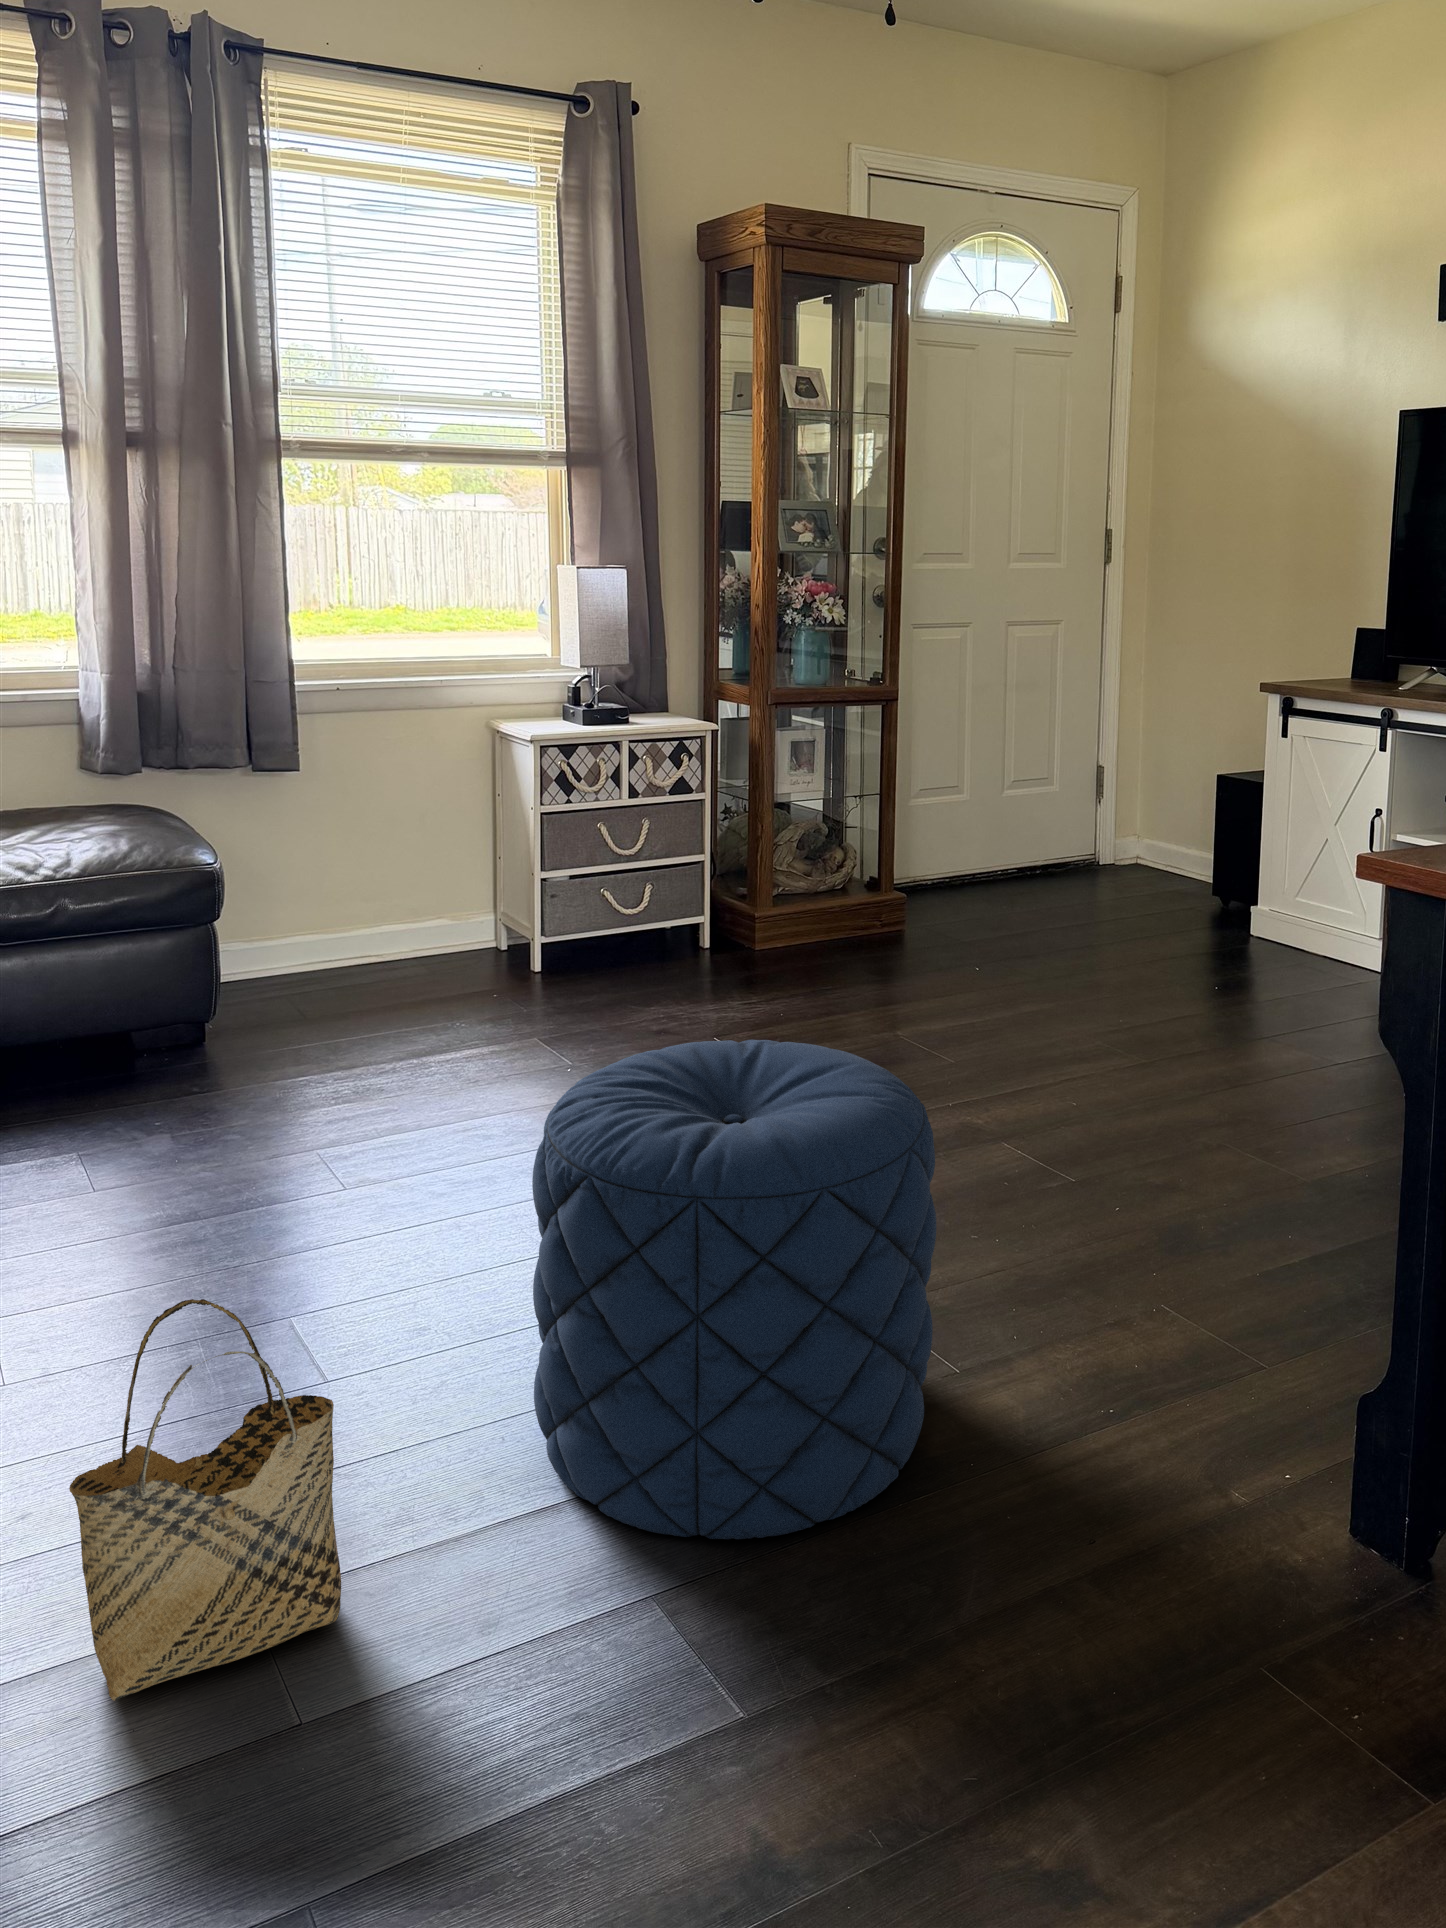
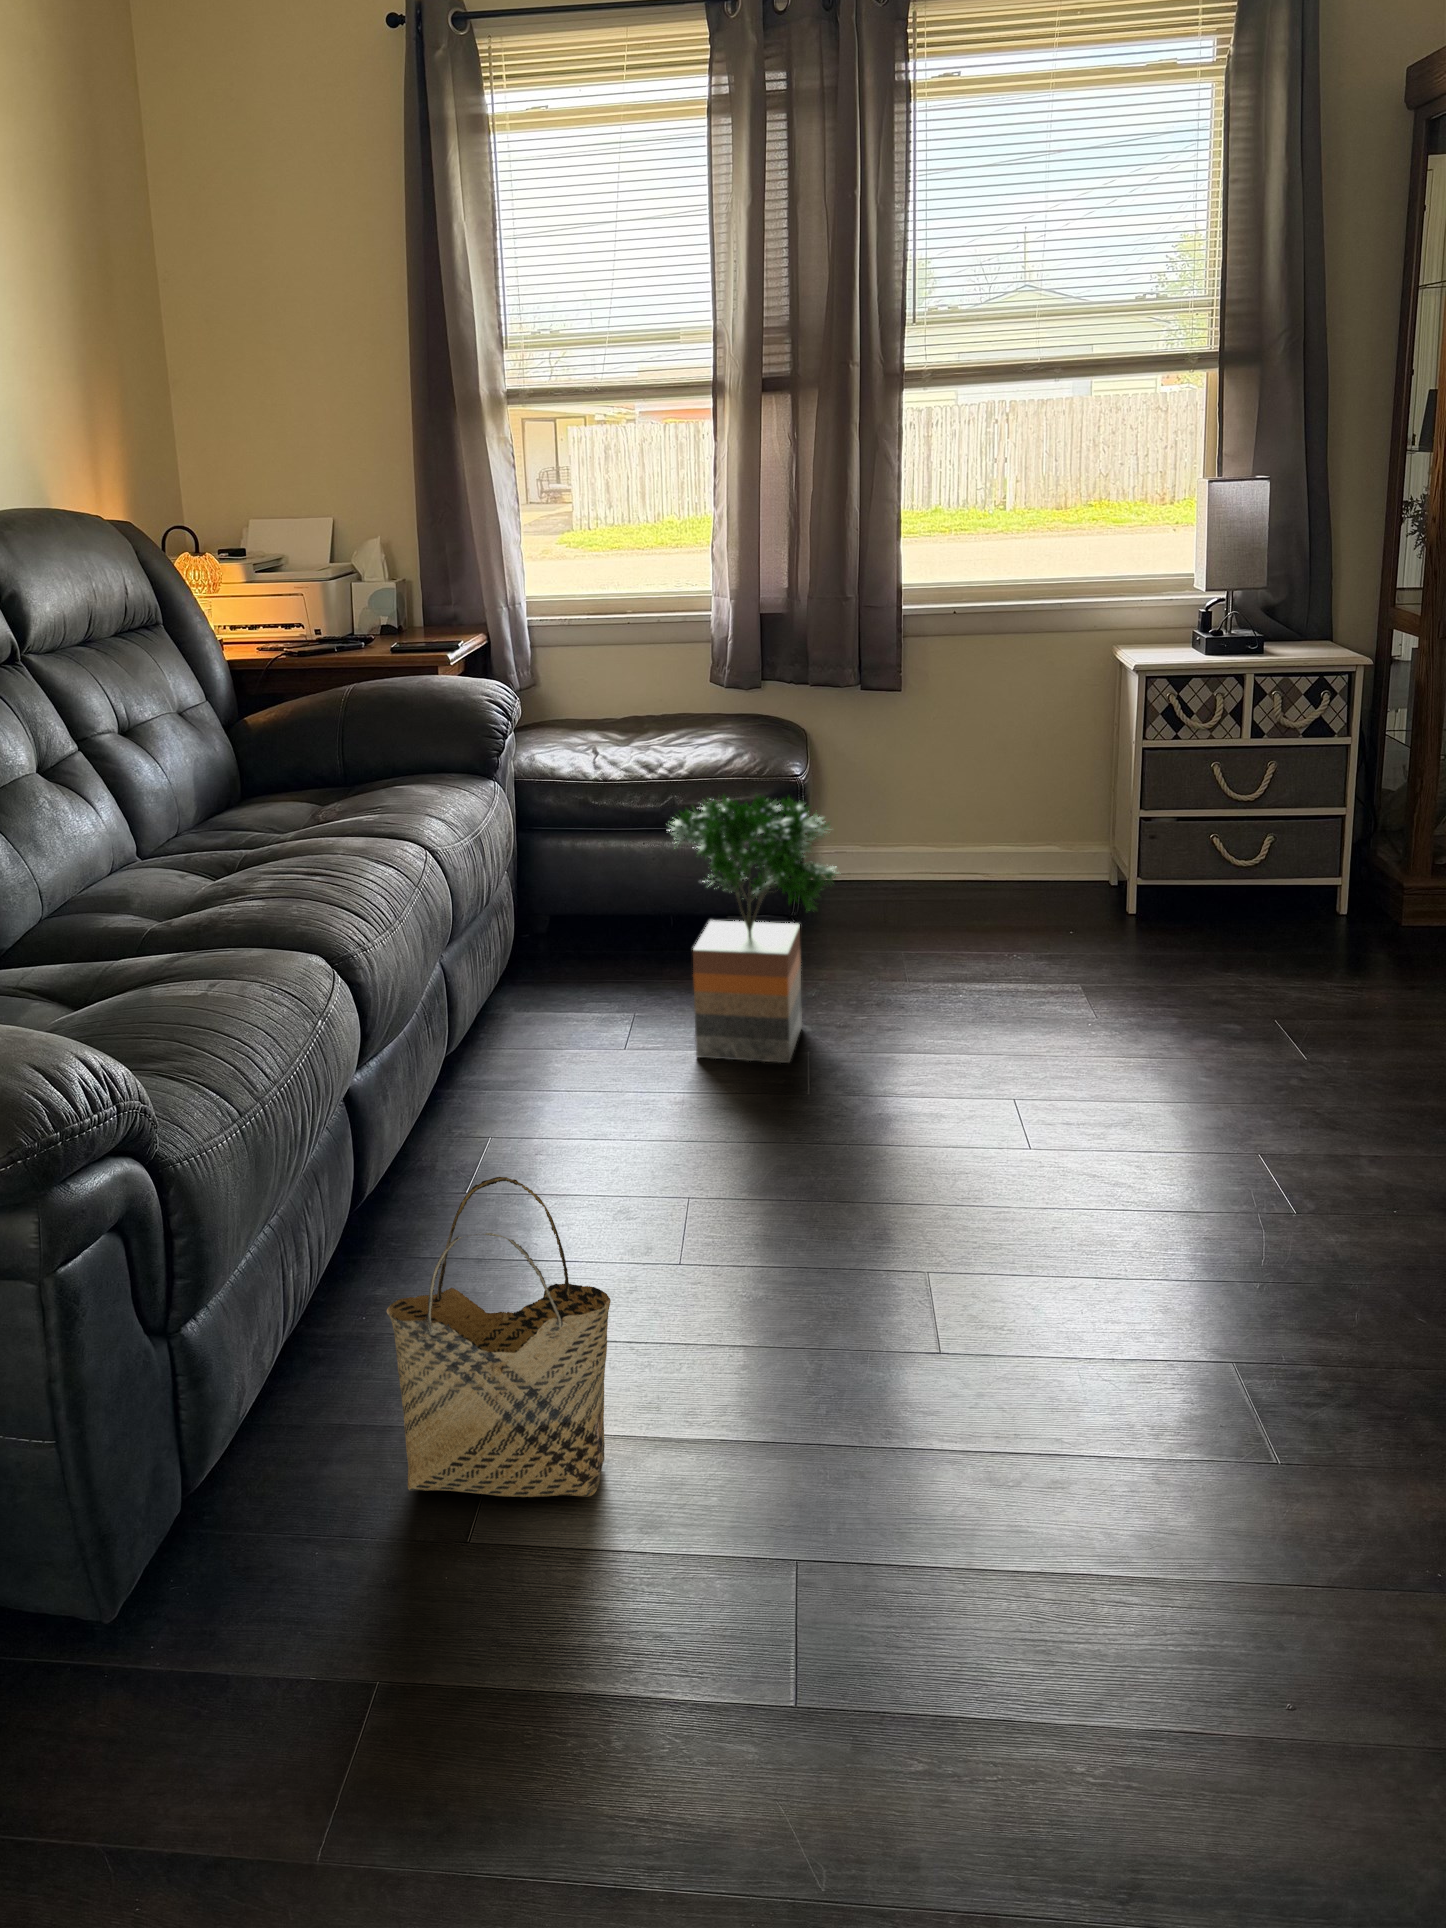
potted tree: none [114,876,326,1180] -> present [668,795,836,1063]
pouf: present [532,1040,936,1539] -> none [836,1031,1307,1598]

